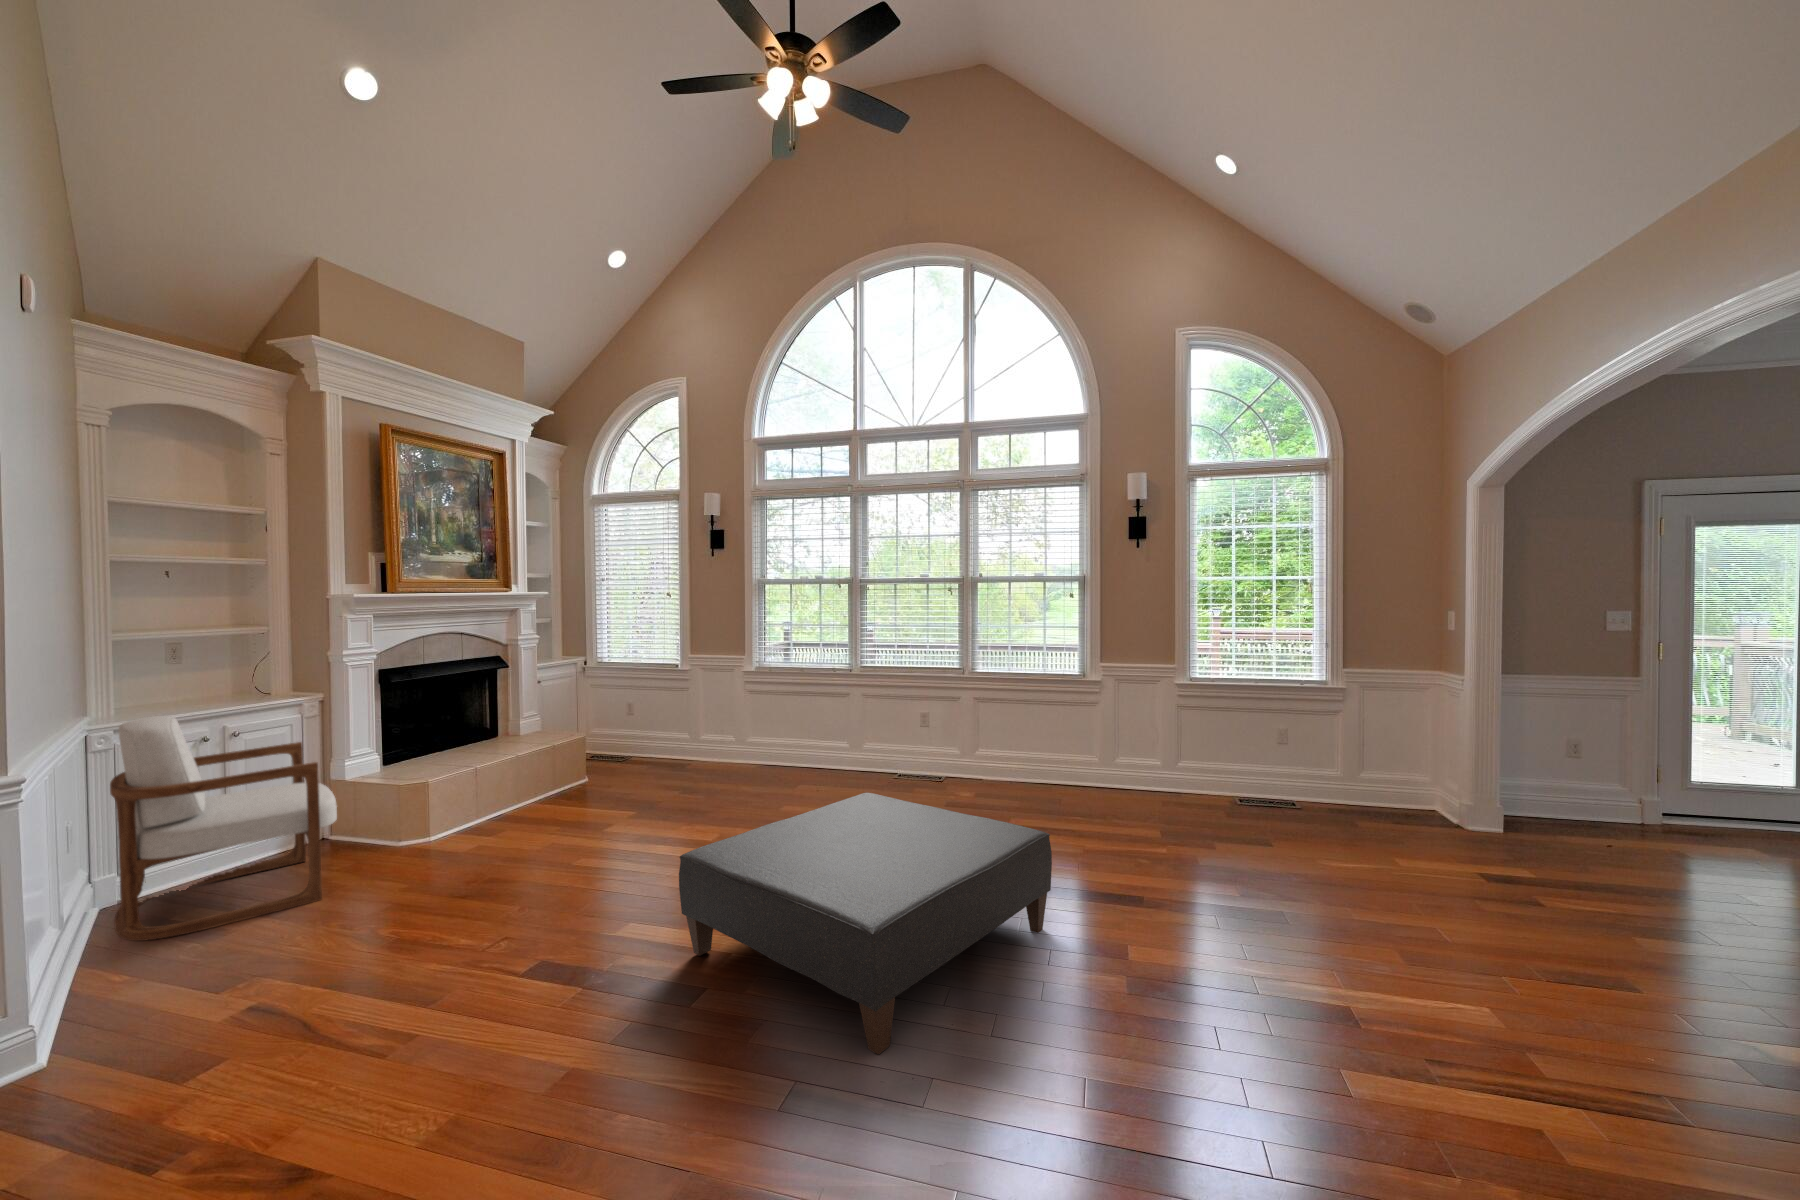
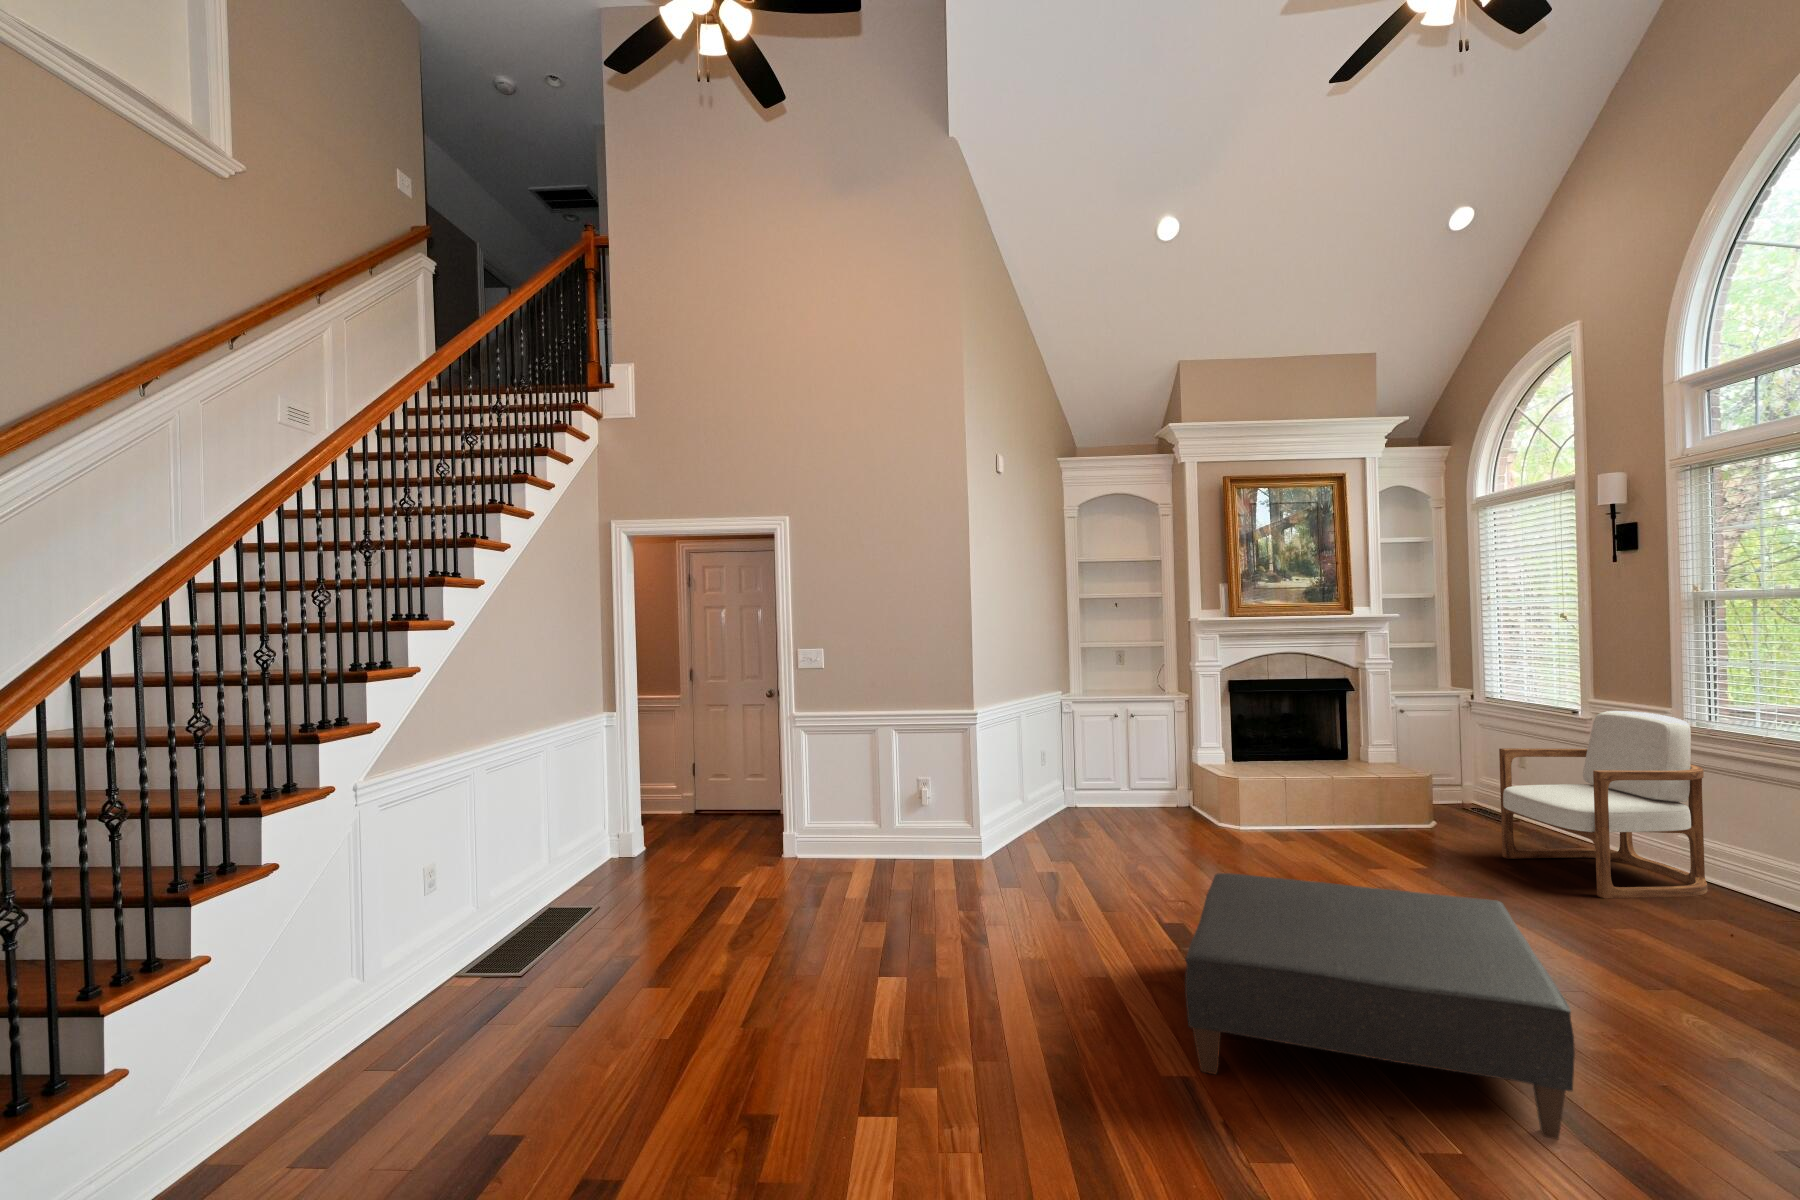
armchair: present [110,716,337,941] -> present [1499,711,1707,898]

